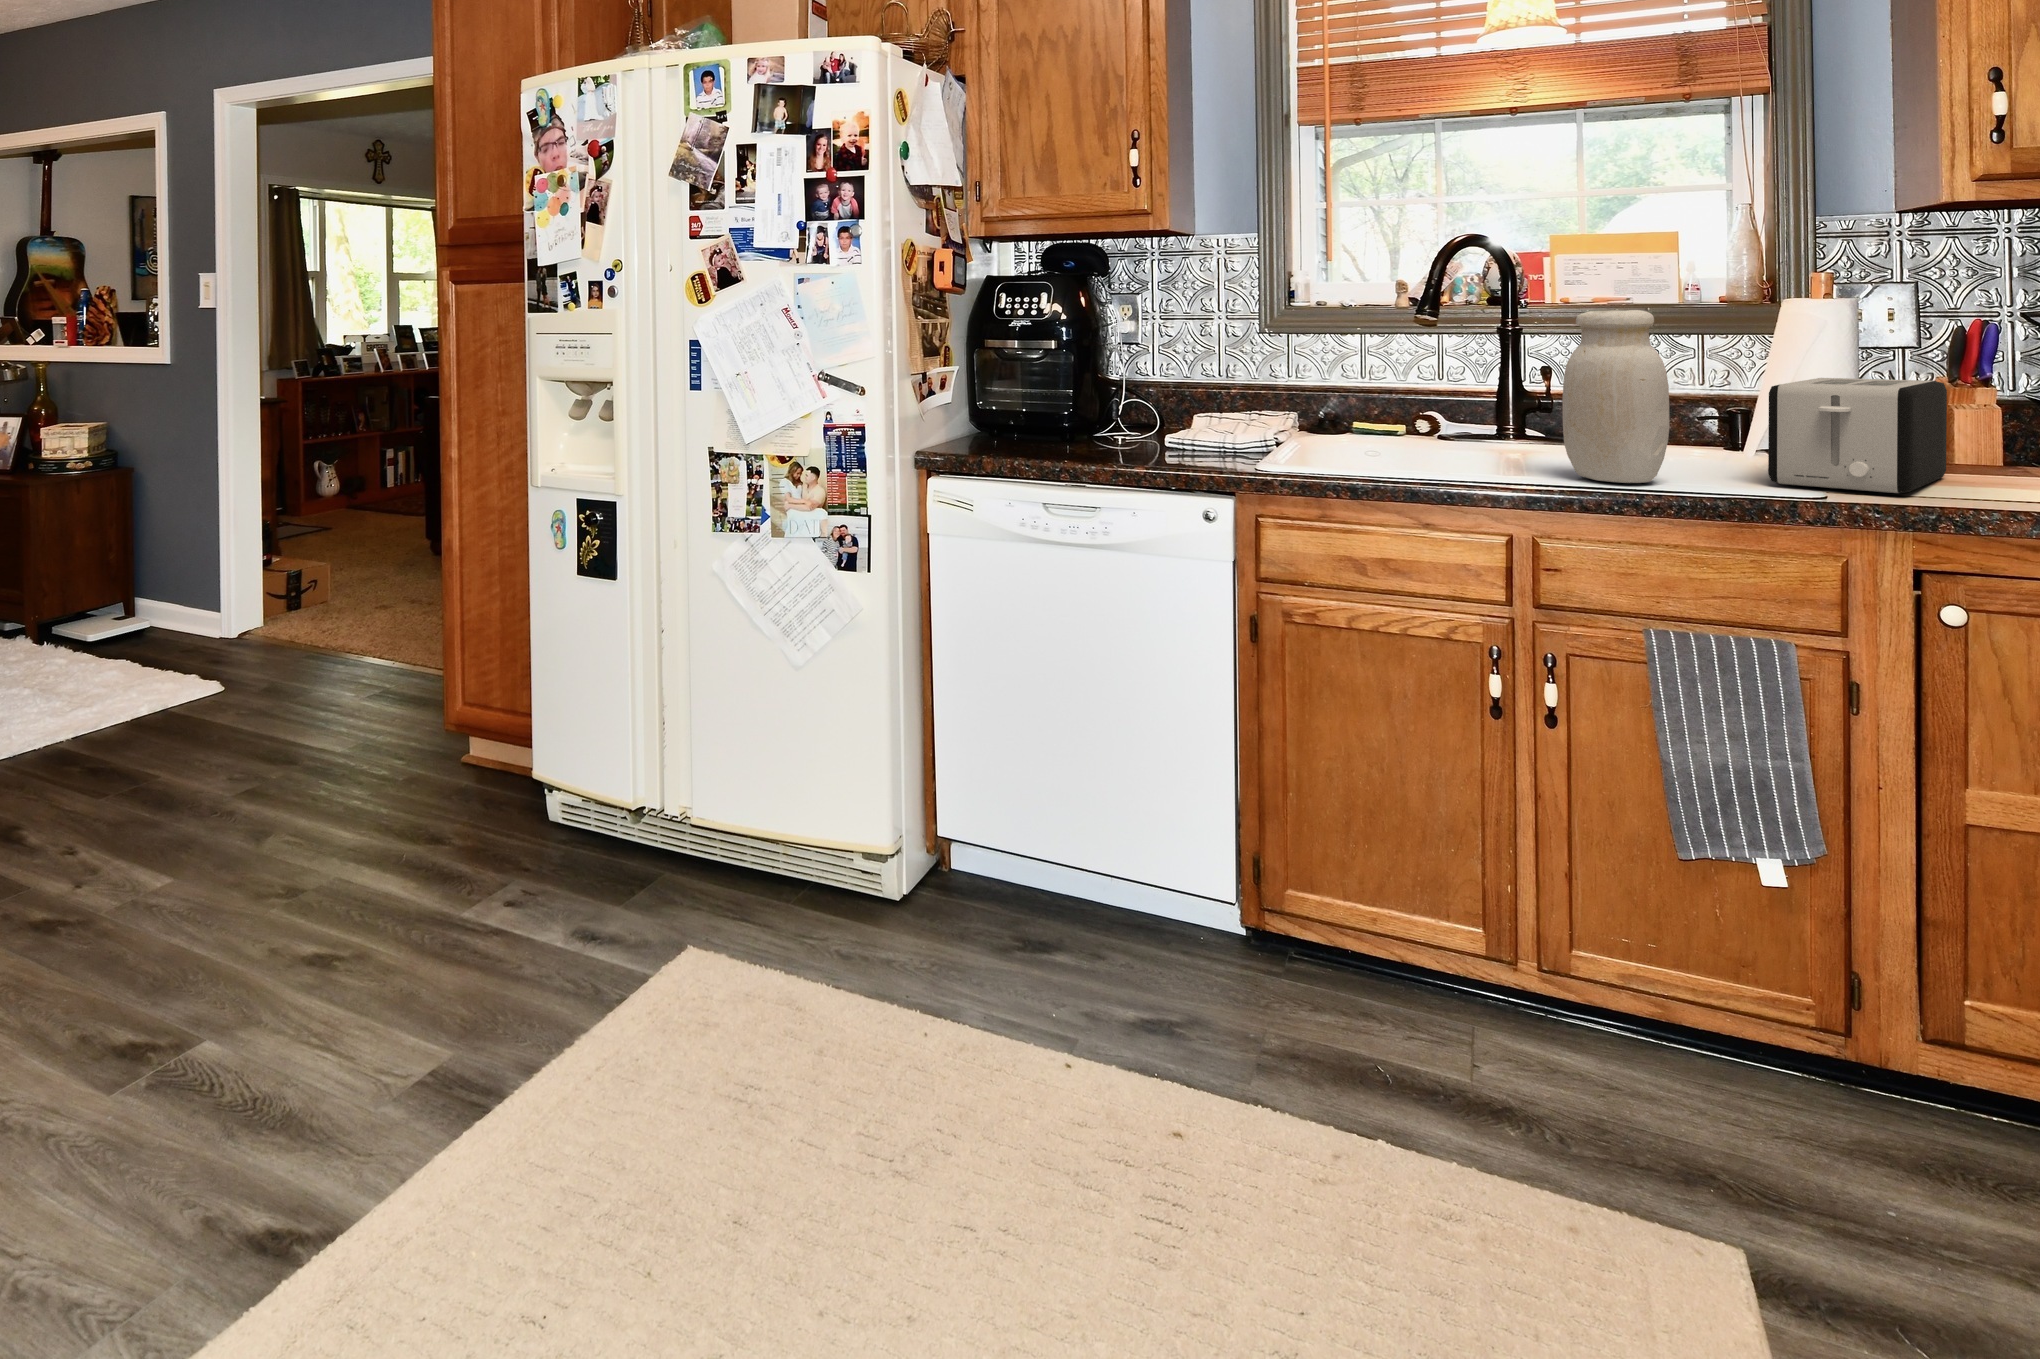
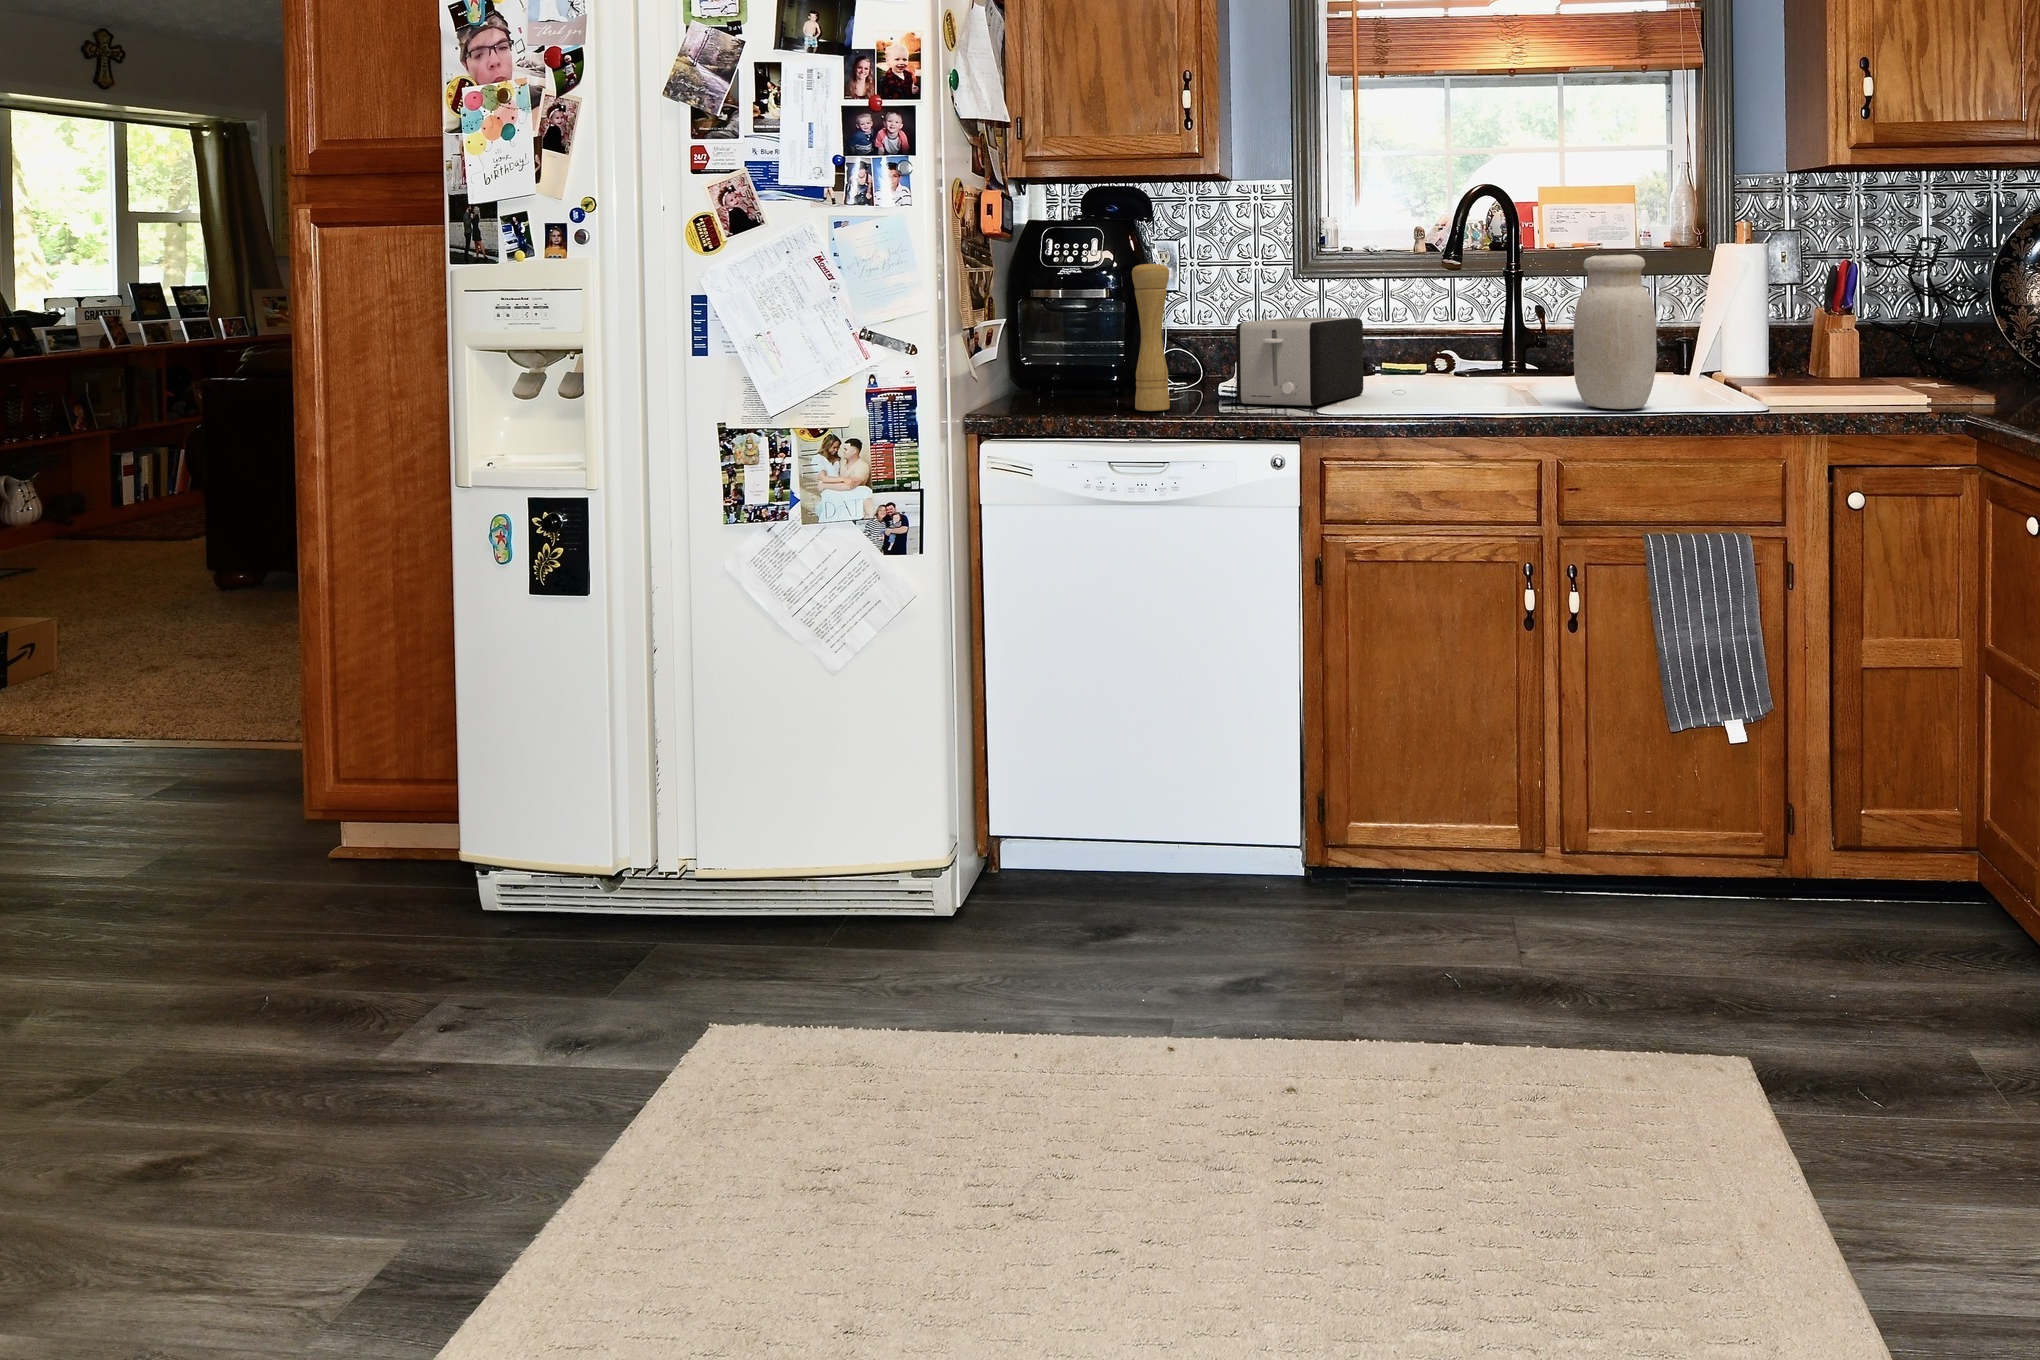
pepper mill: none [1079,314,1116,456] -> present [1132,262,1170,411]
toaster: present [1768,378,1947,493] -> present [1236,318,1363,406]

